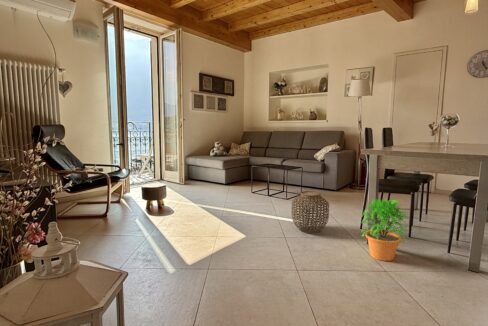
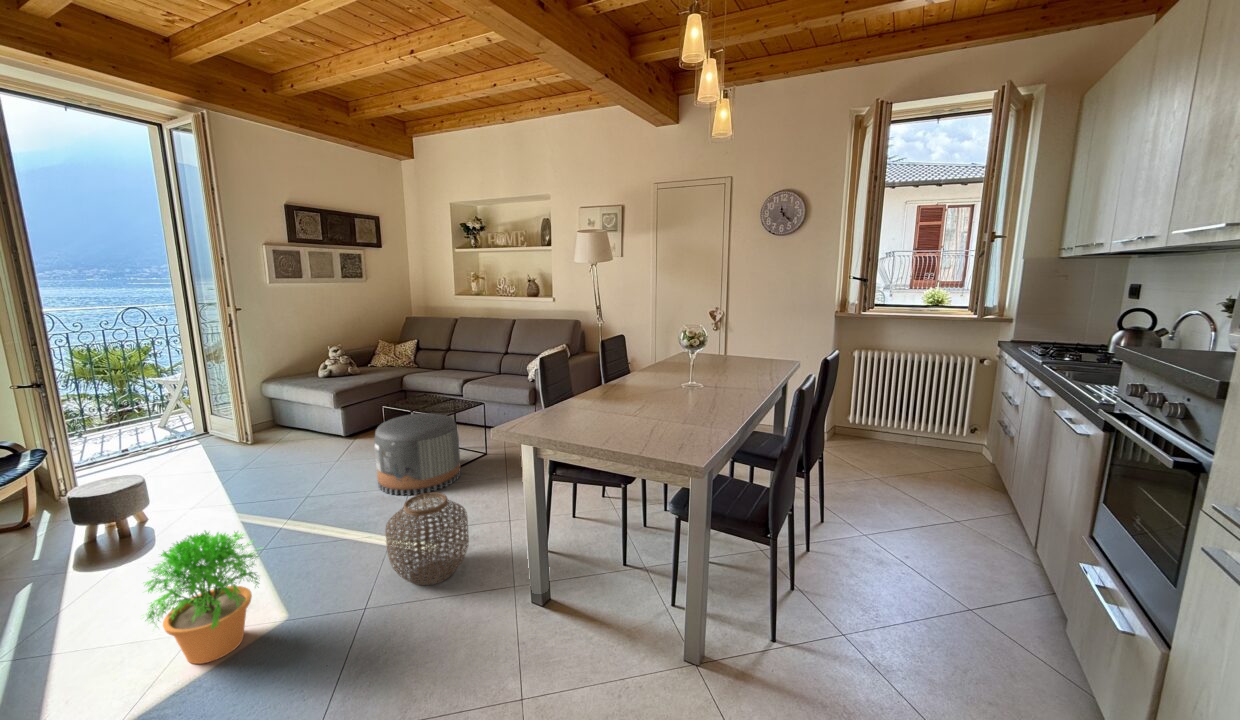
pouf: none [257,168,296,205] -> present [374,413,461,495]
potted plant: present [362,199,407,261] -> present [143,531,259,664]

